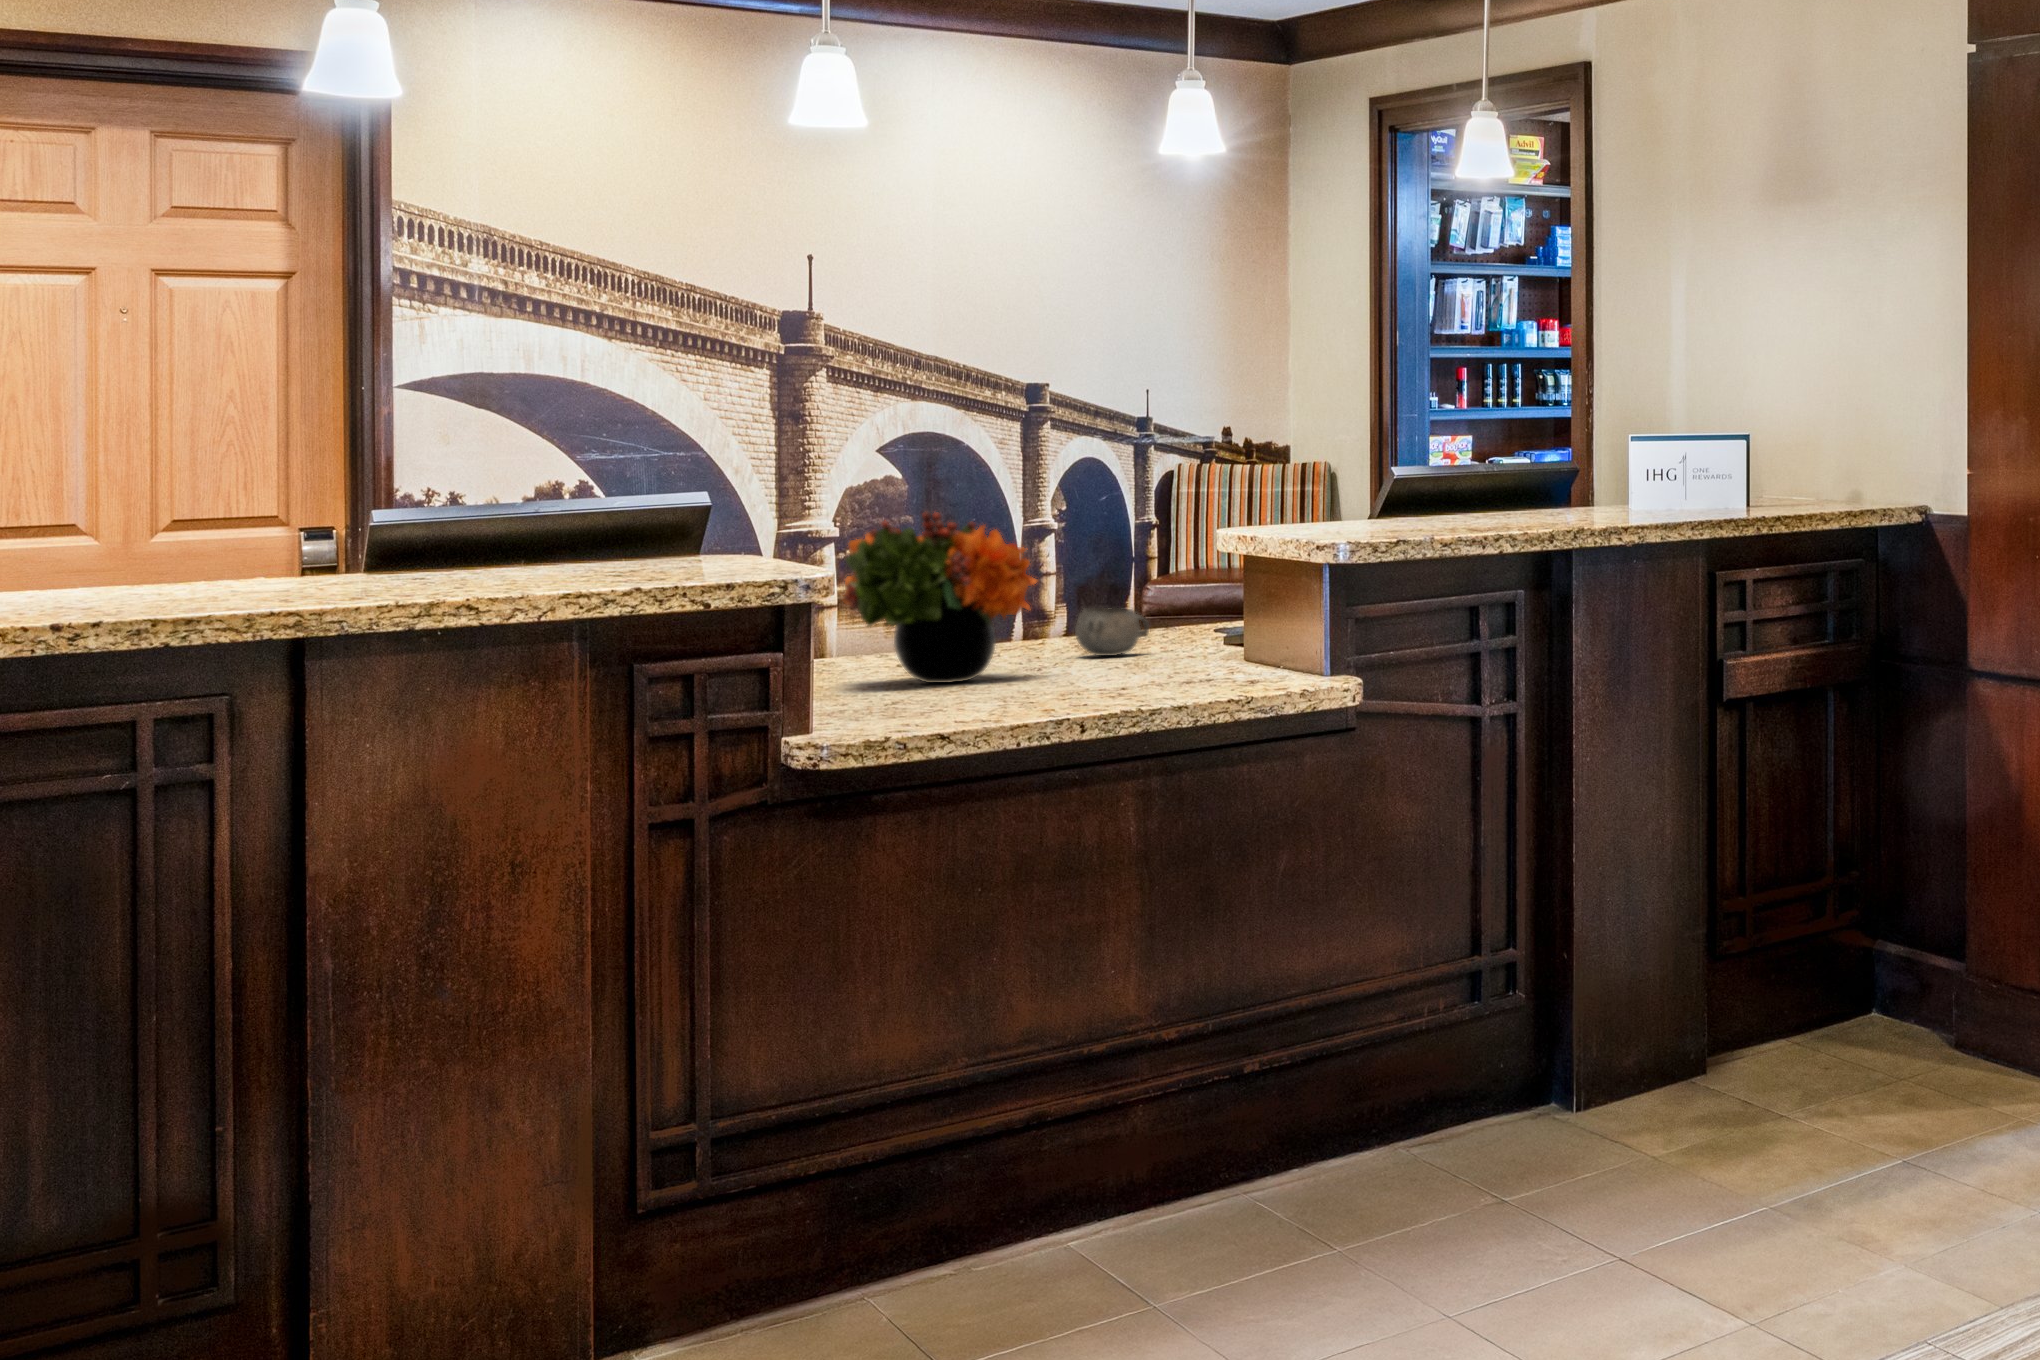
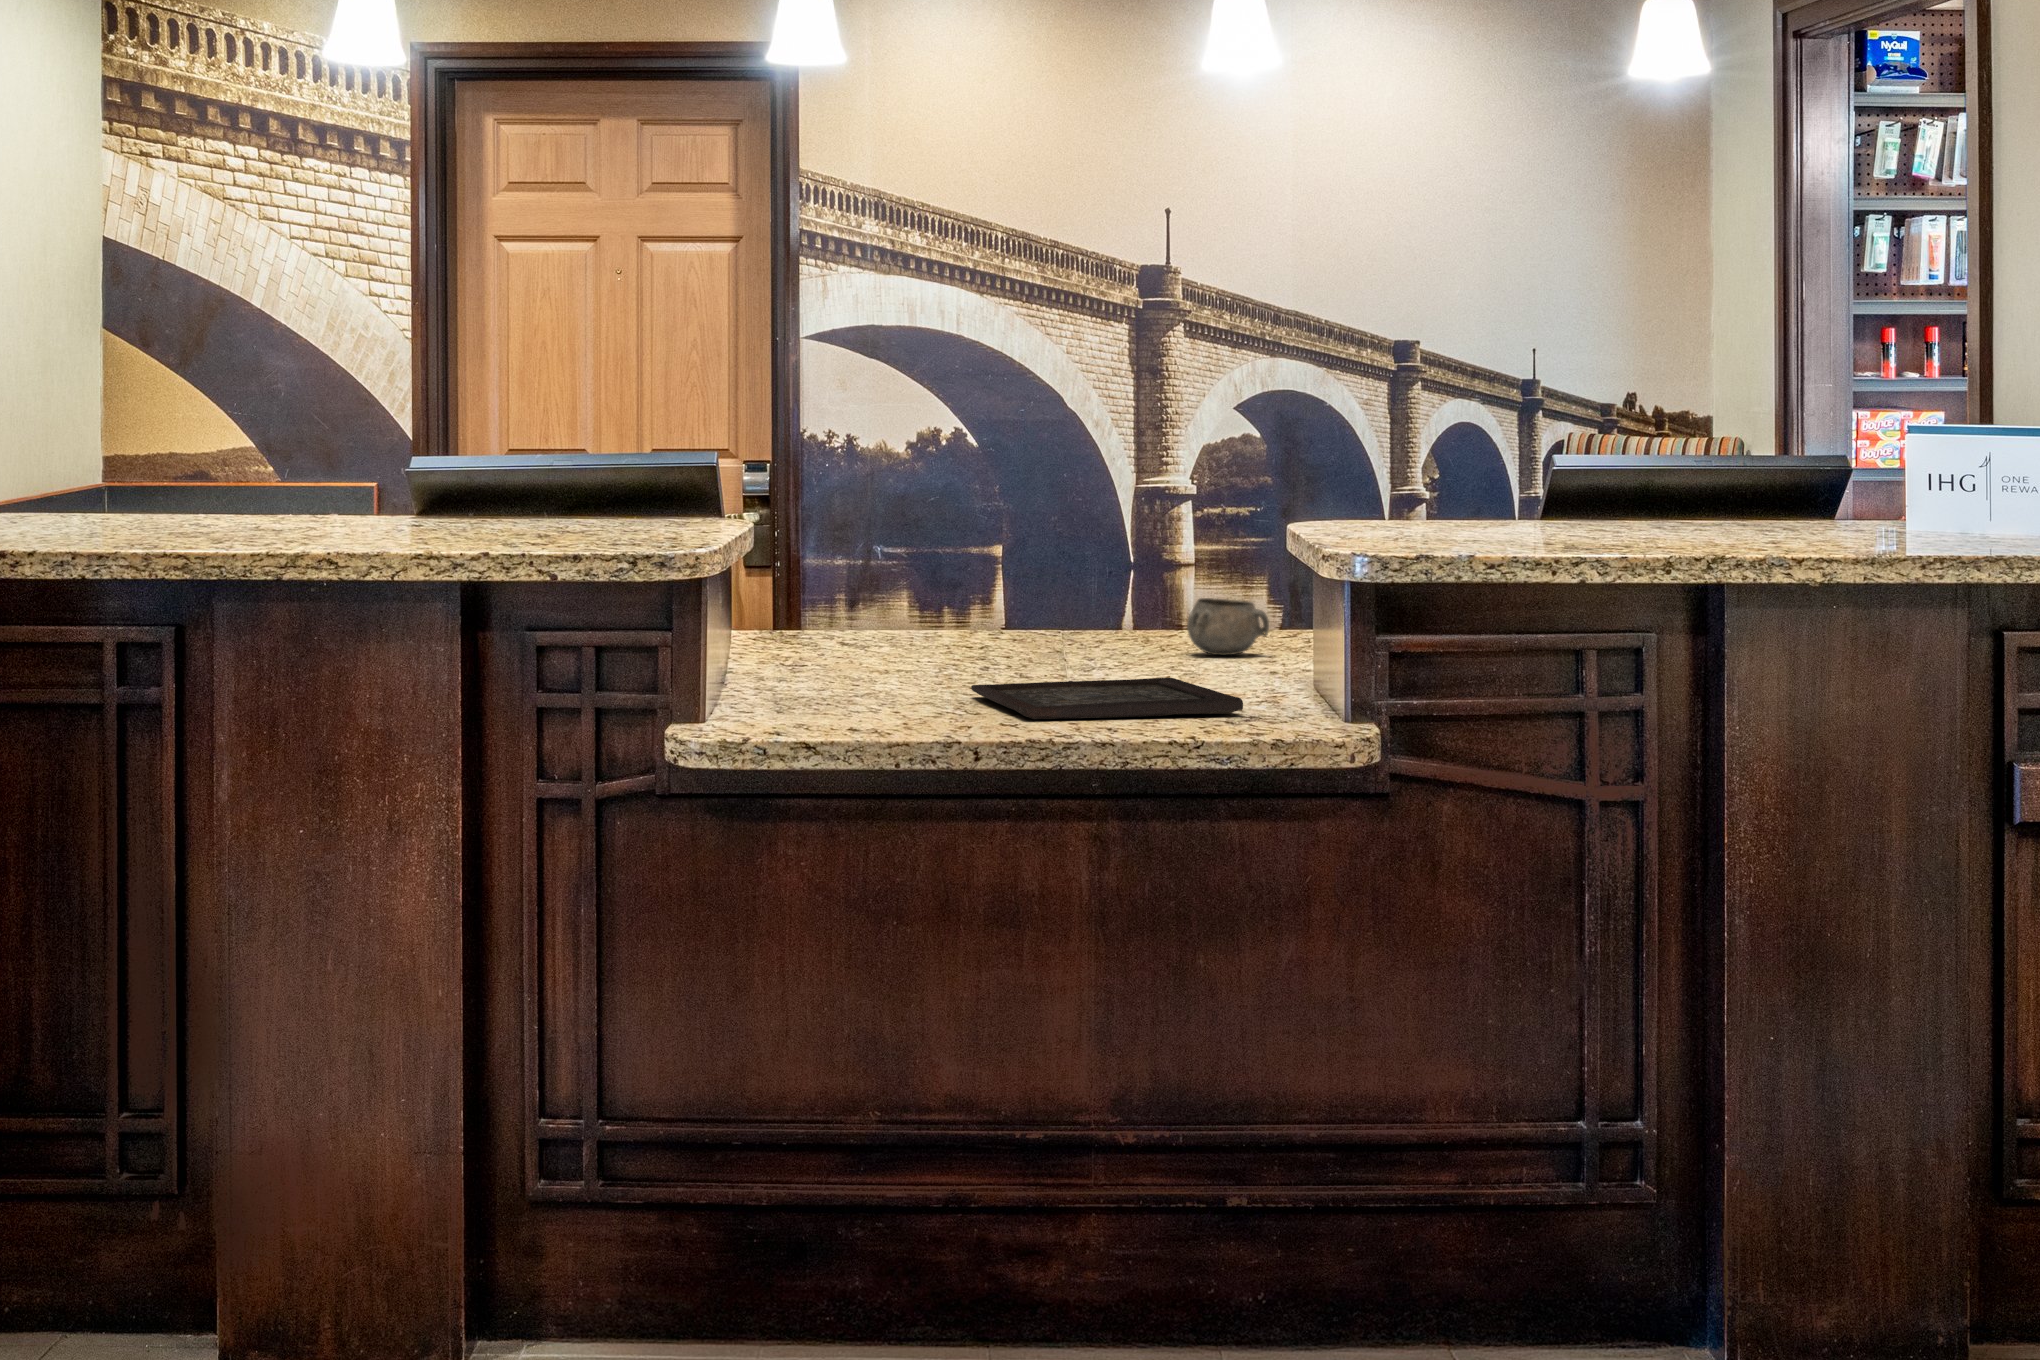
flower arrangement: present [843,512,1037,683] -> none [847,481,1070,675]
tray: none [1025,665,1293,698] -> present [971,678,1243,719]

